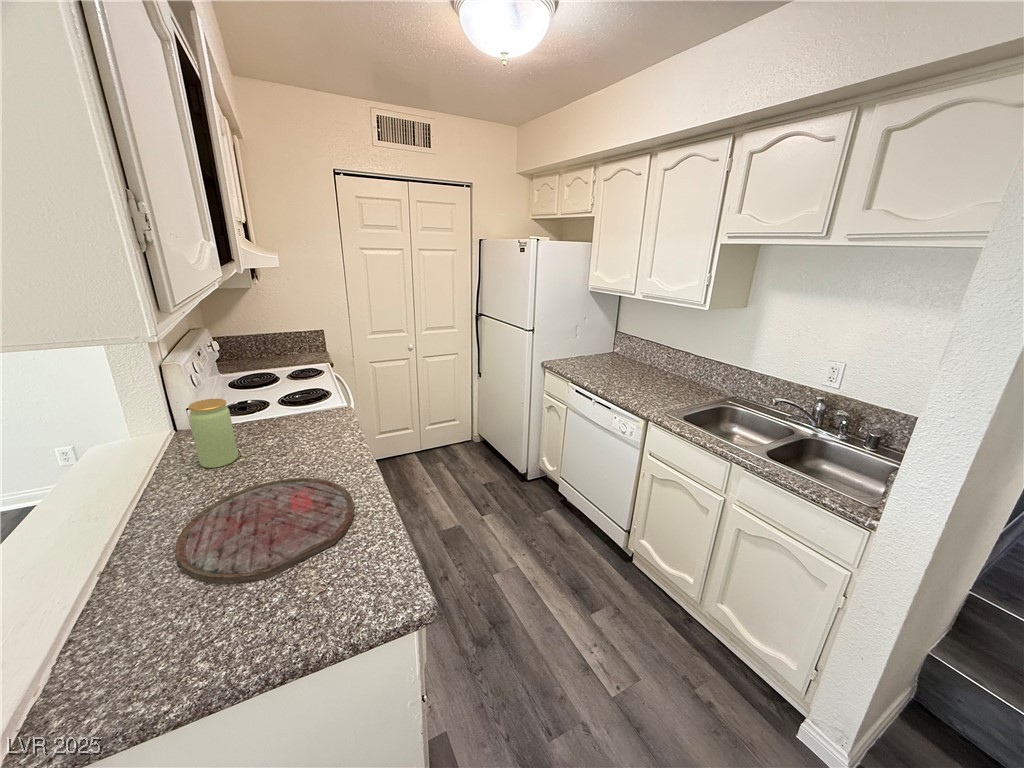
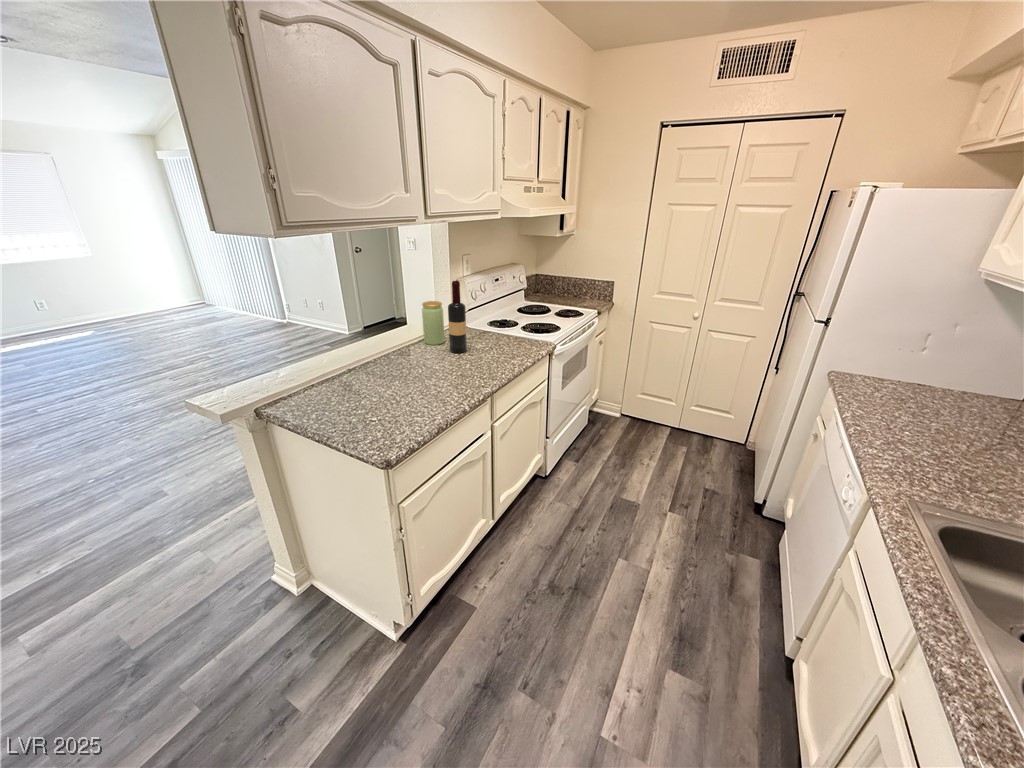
wine bottle: none [257,360,294,461] -> present [448,281,467,353]
cutting board: present [175,478,354,584] -> none [344,356,443,399]

